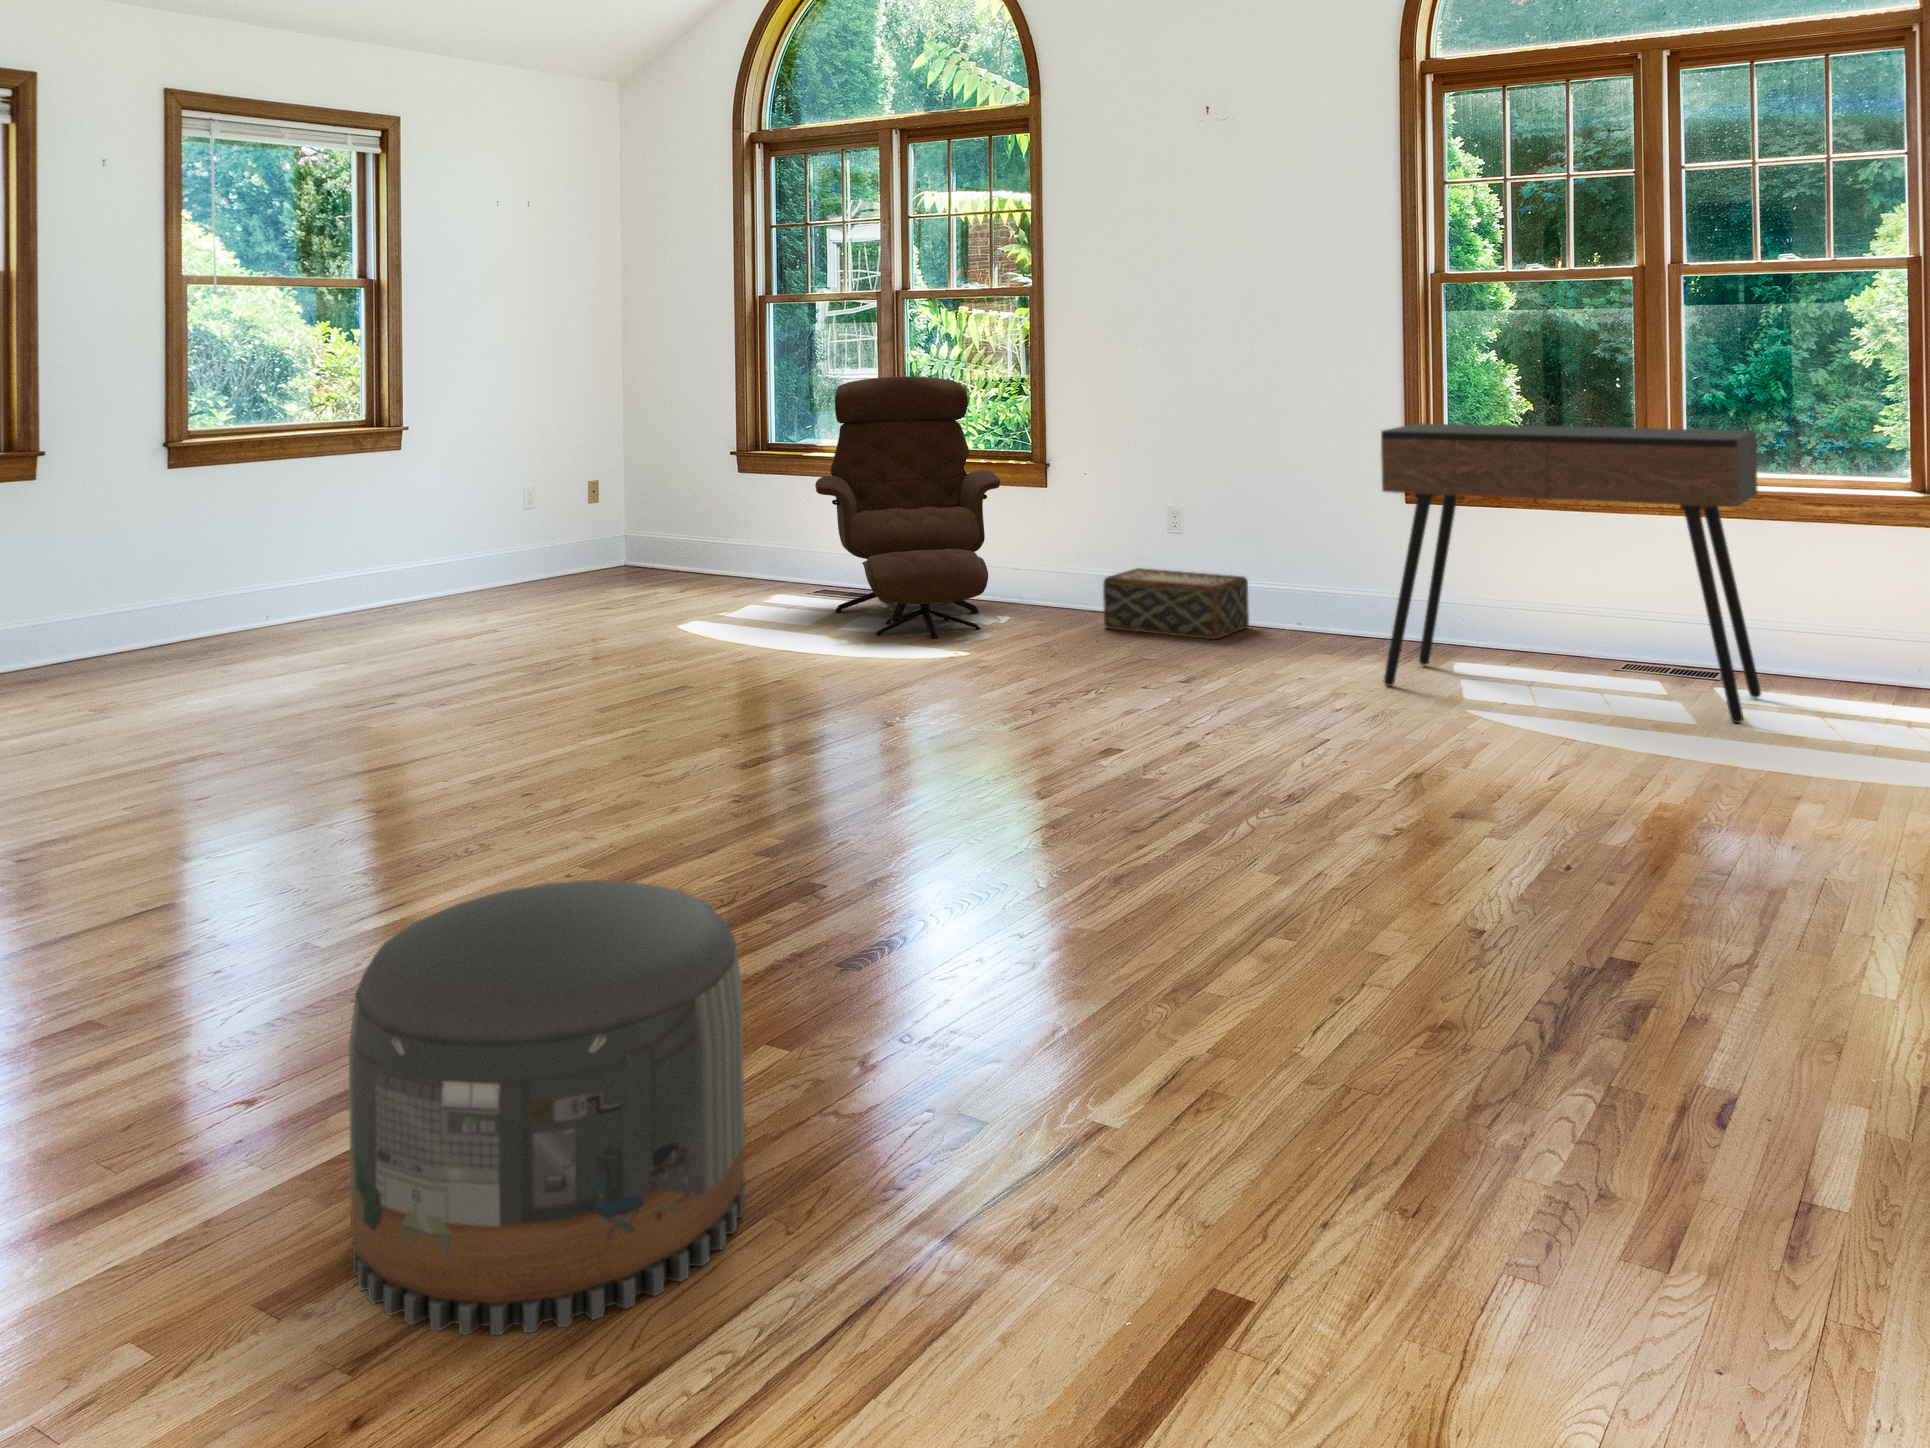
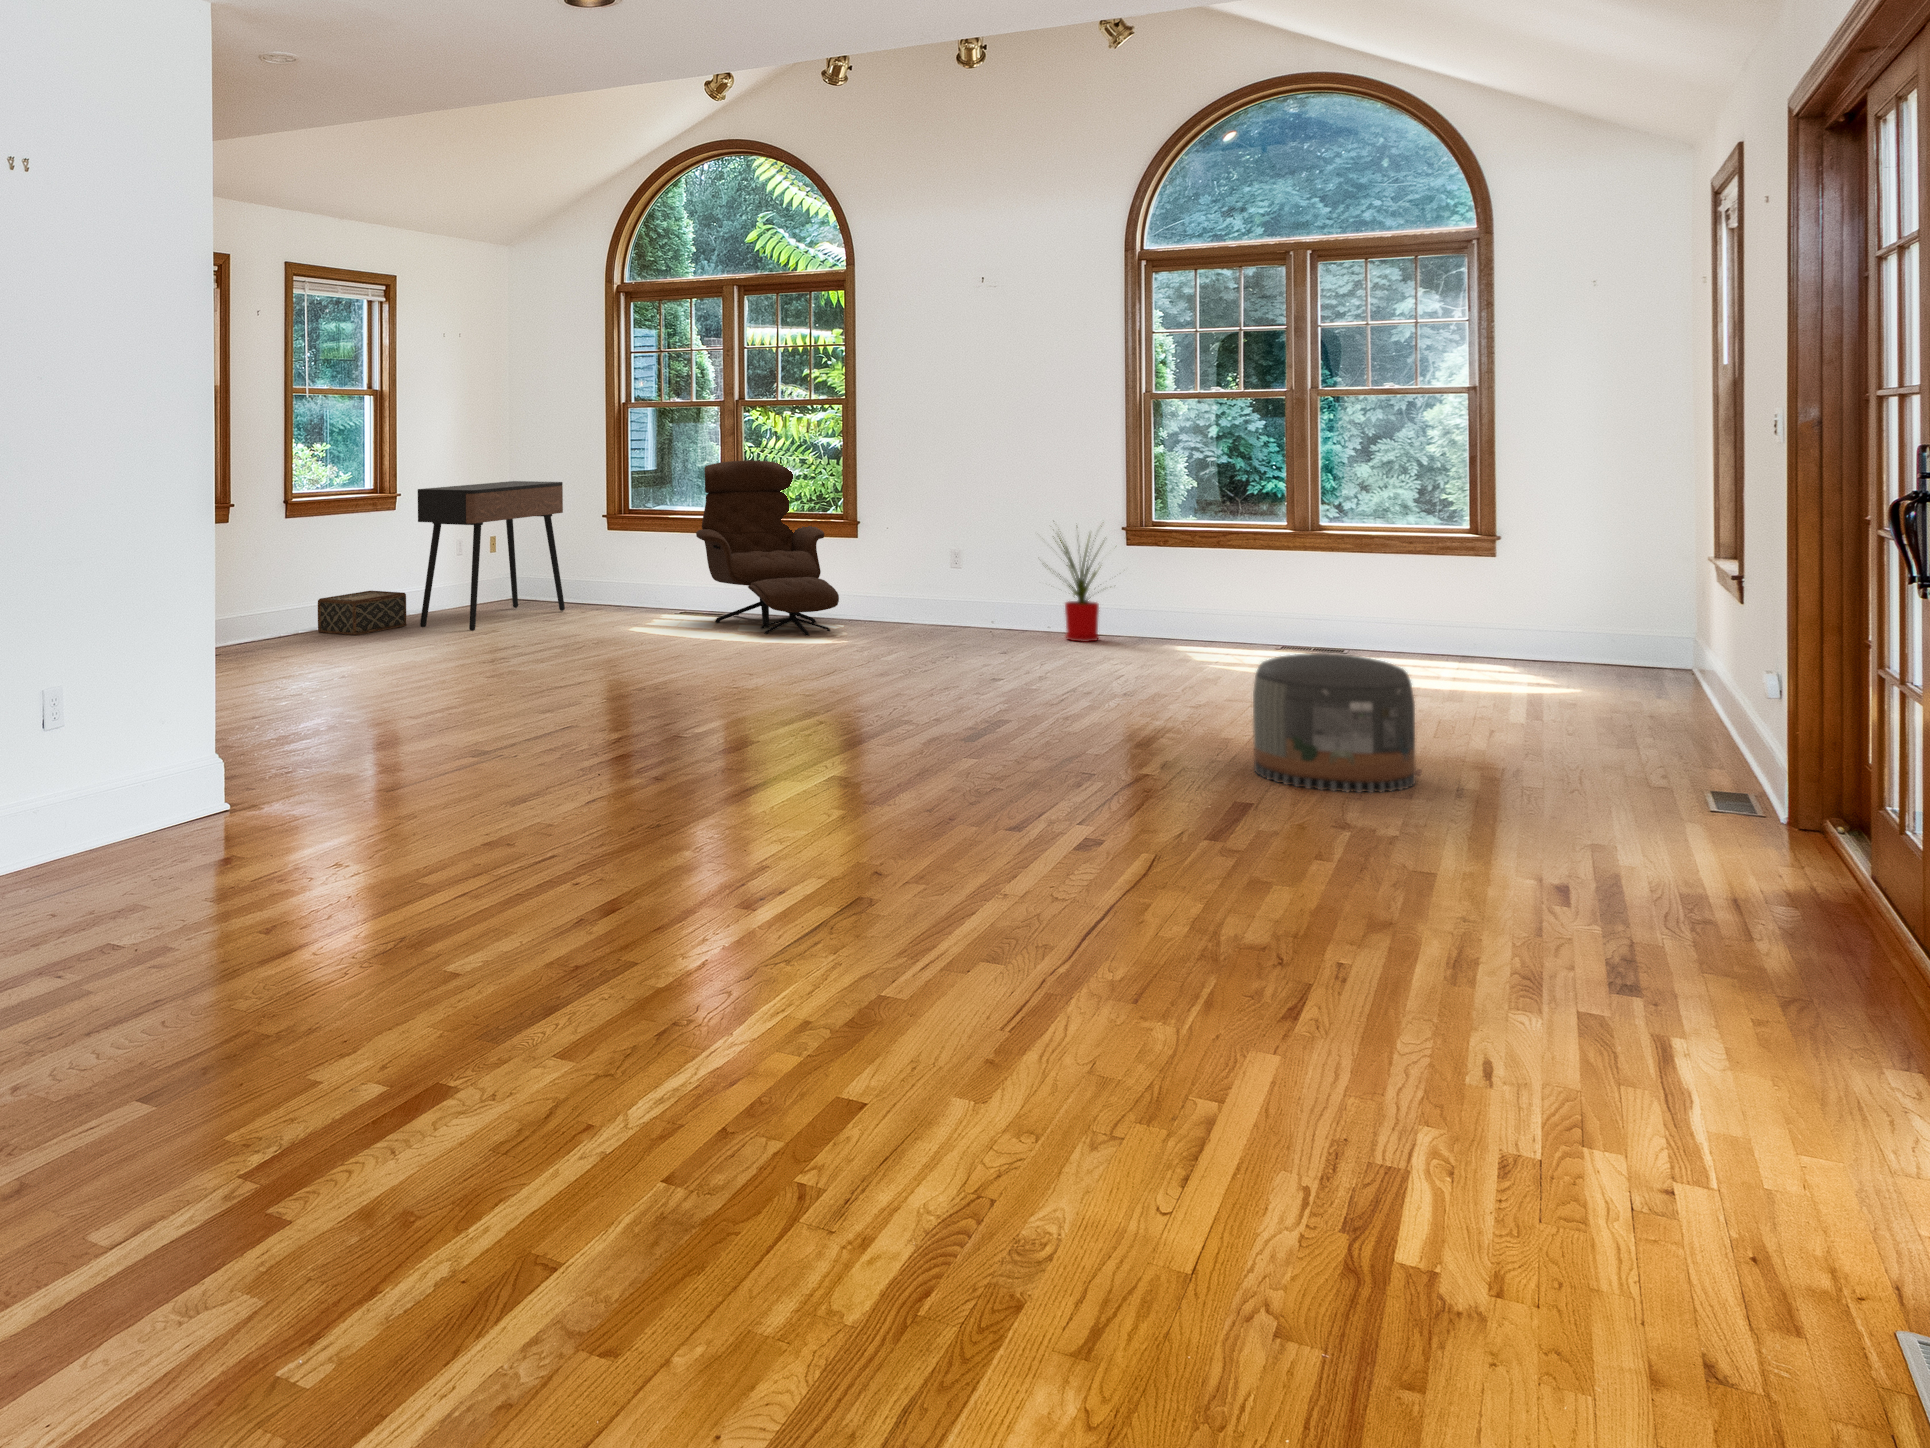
console table: present [1381,423,1761,723] -> present [418,481,565,630]
house plant: none [1261,465,1401,653] -> present [1047,526,1102,642]
woven basket: present [1103,568,1249,639] -> present [318,591,406,635]
pouf: present [349,880,745,1335] -> present [1253,653,1416,793]

